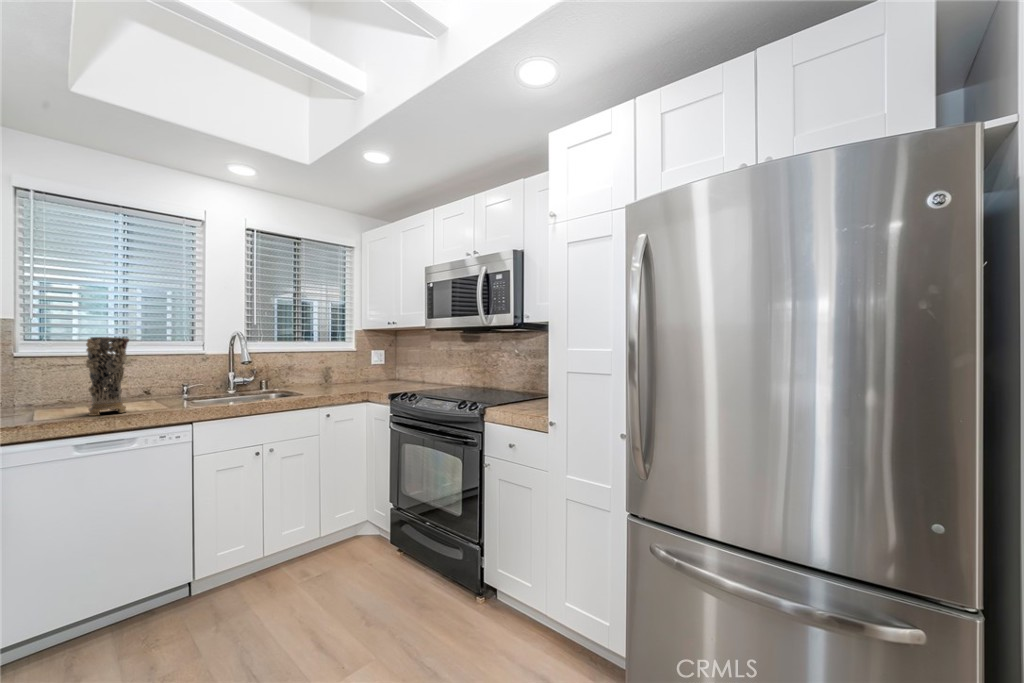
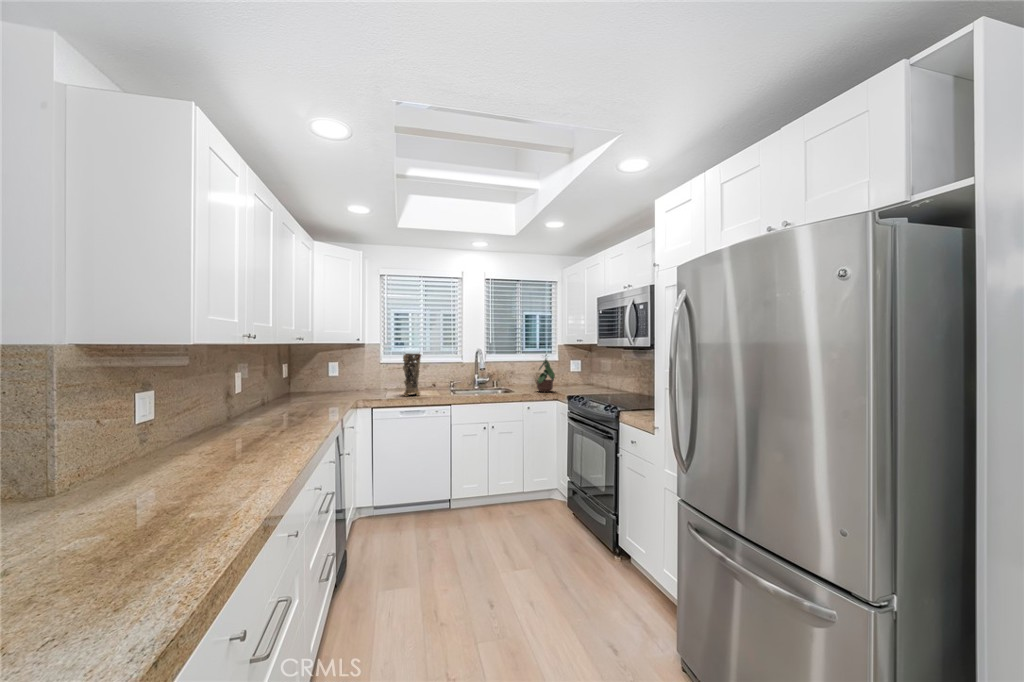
potted plant: none [331,339,366,393] -> present [537,355,555,392]

